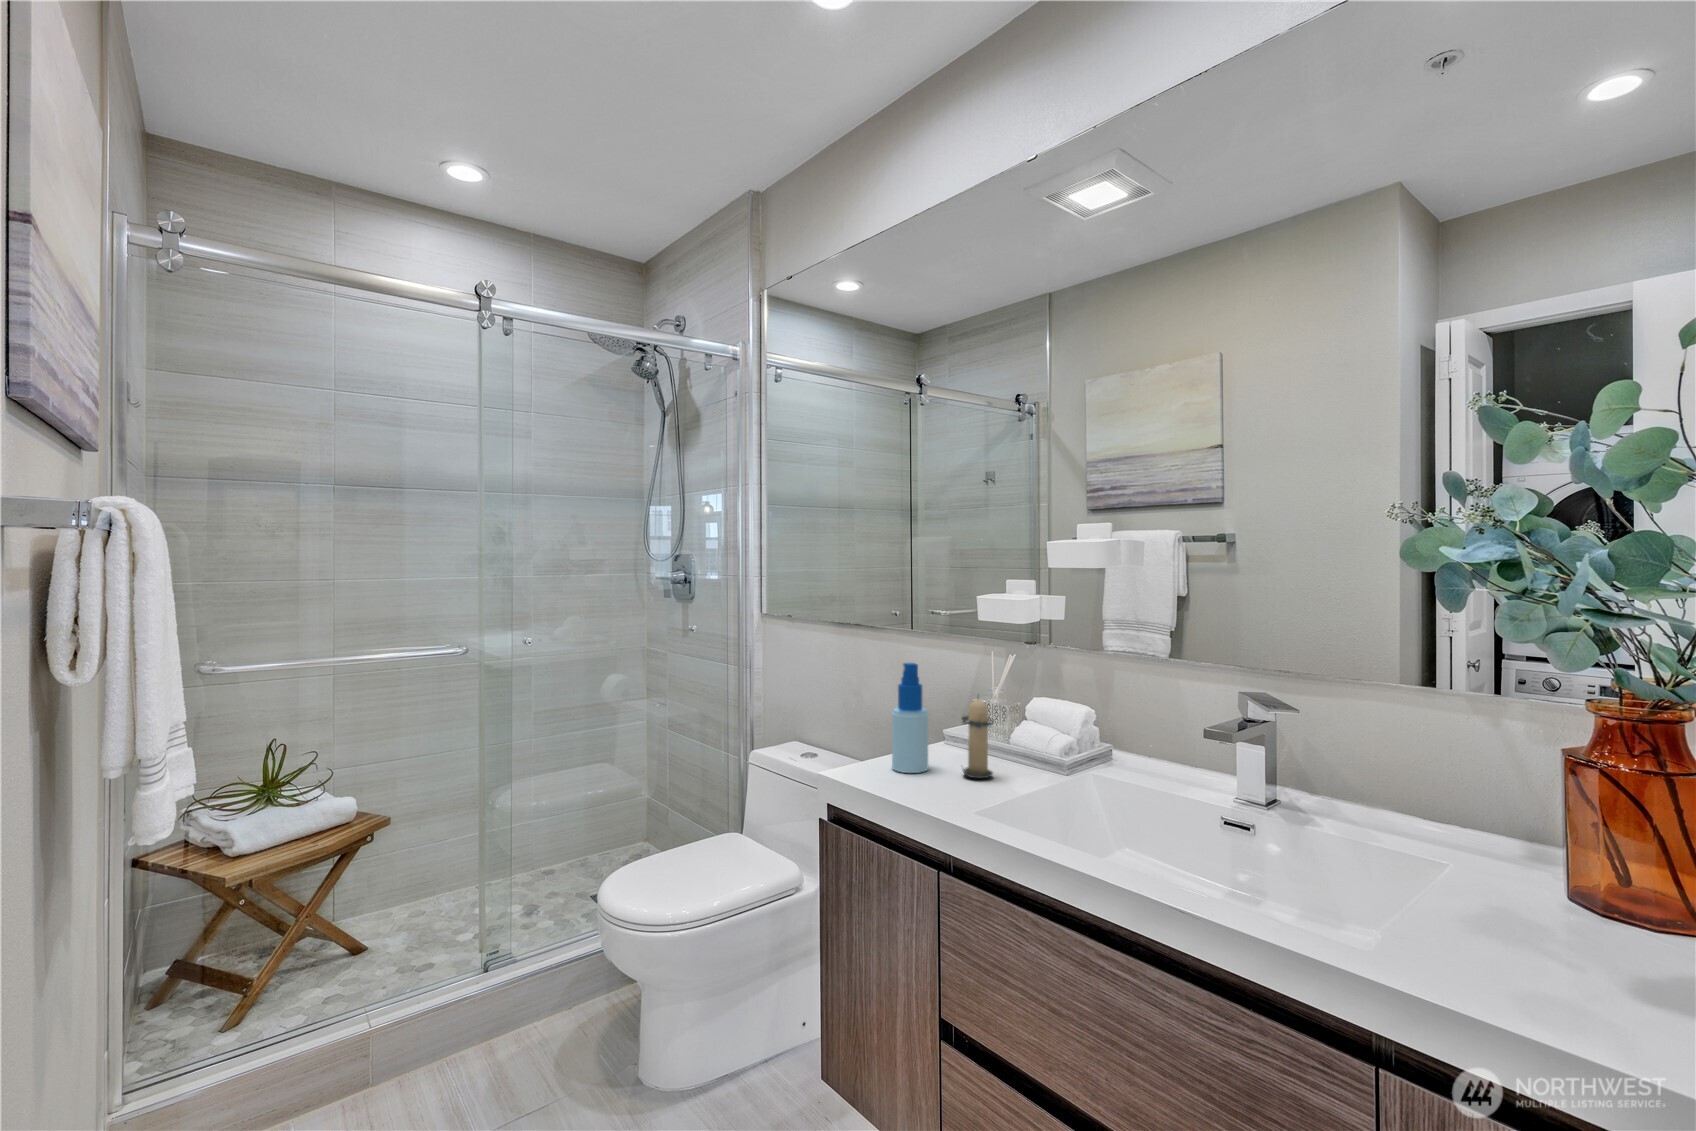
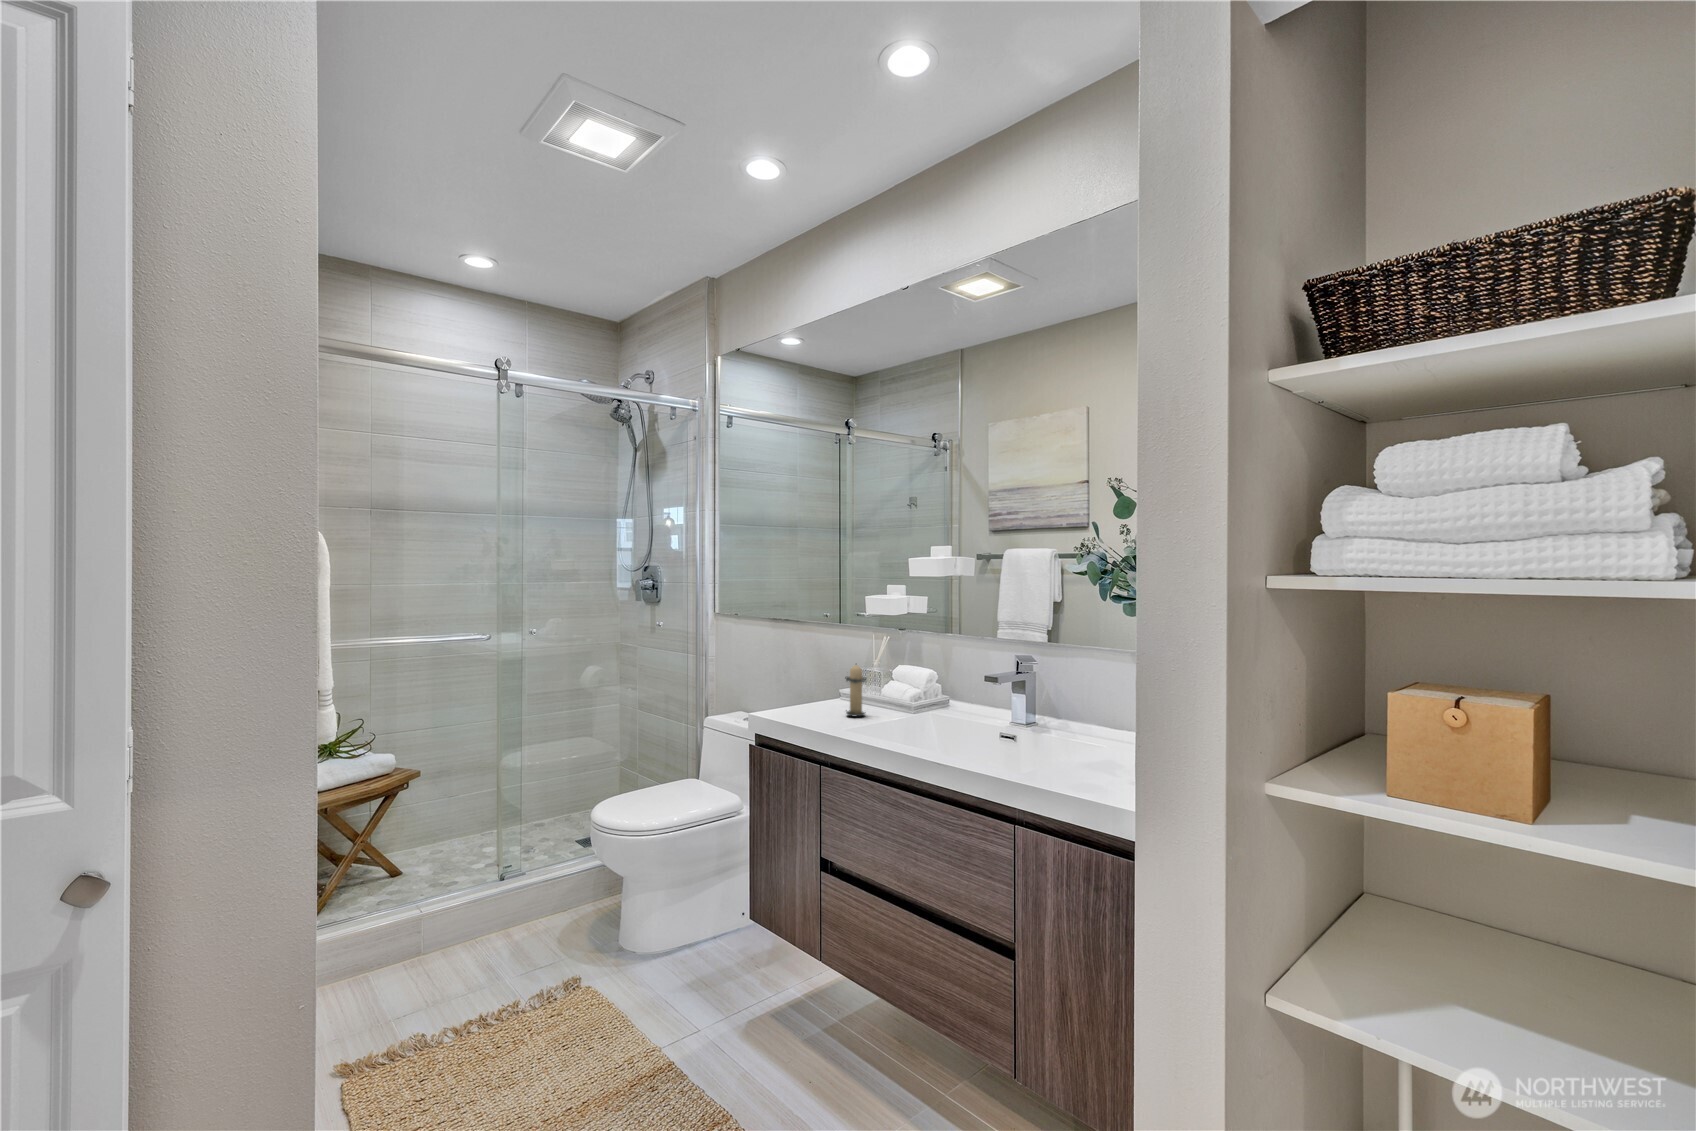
spray bottle: present [892,663,928,773] -> none [800,642,825,715]

